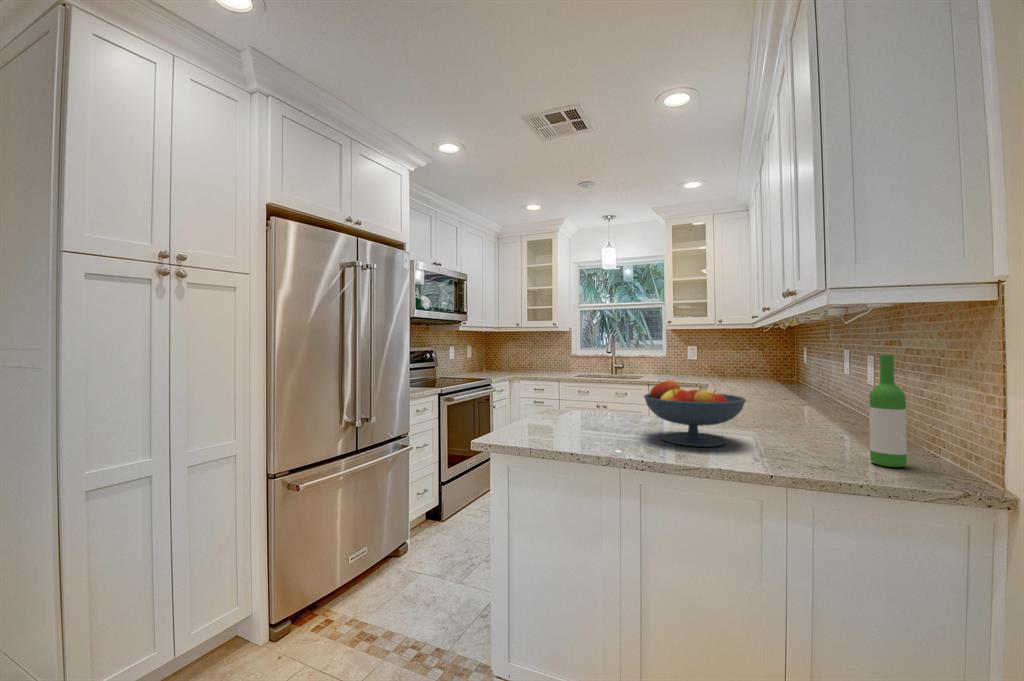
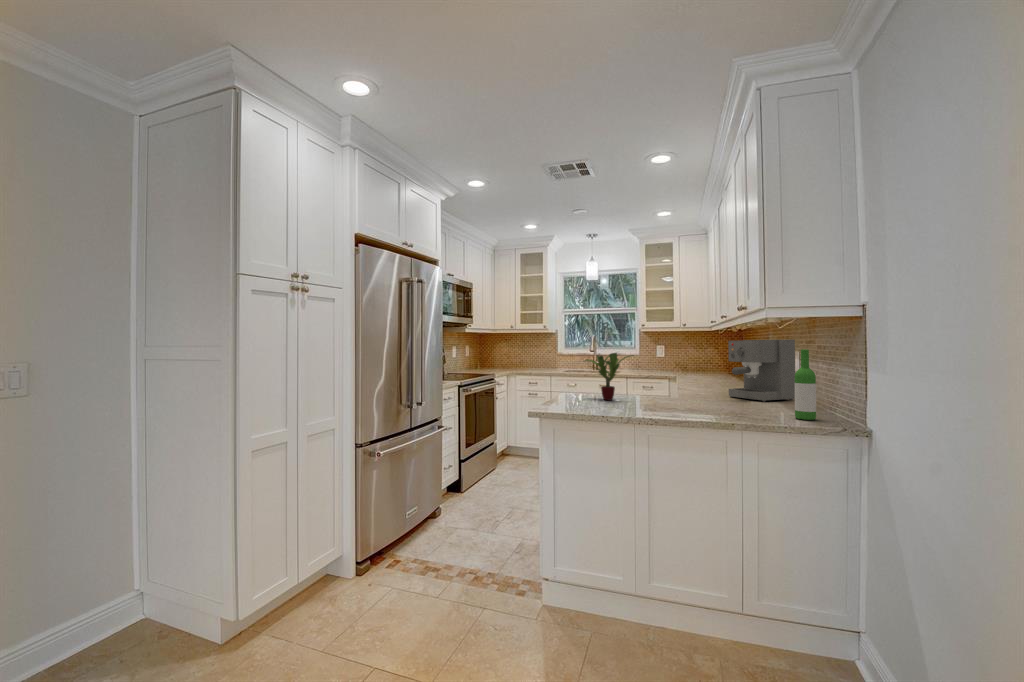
coffee maker: none [769,339,867,427] -> present [728,340,795,402]
potted plant: none [564,355,634,421] -> present [585,353,633,400]
fruit bowl: present [644,380,746,447] -> none [647,368,717,412]

